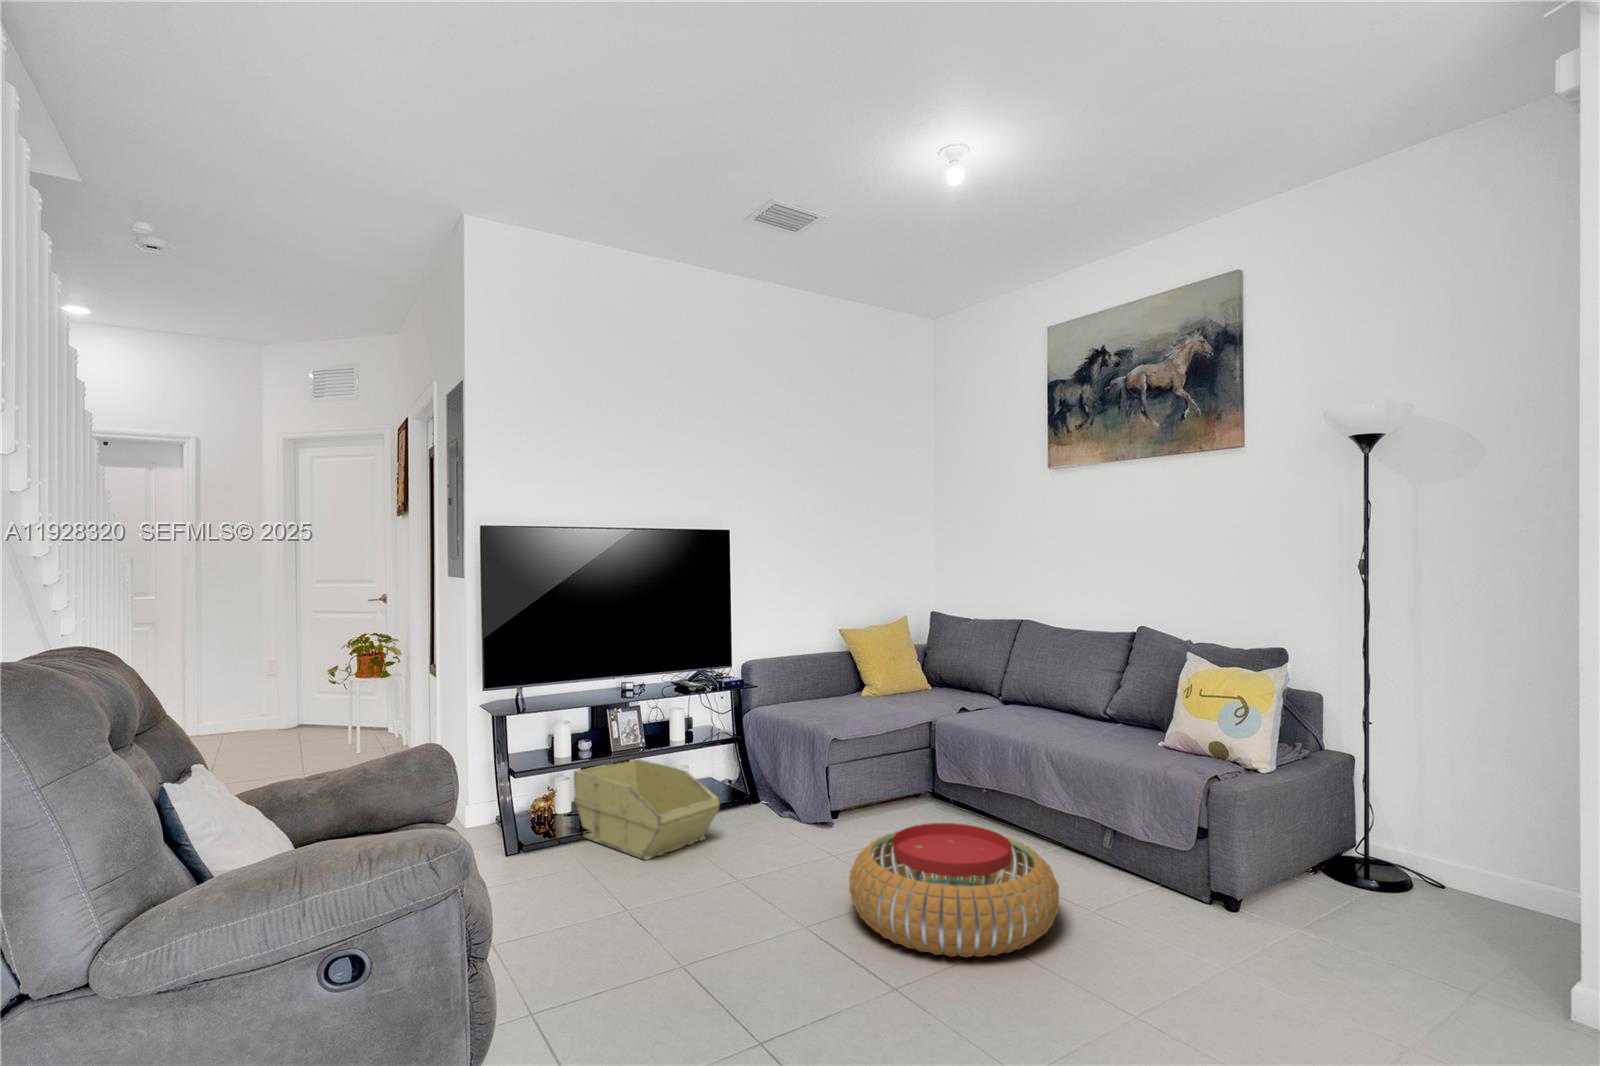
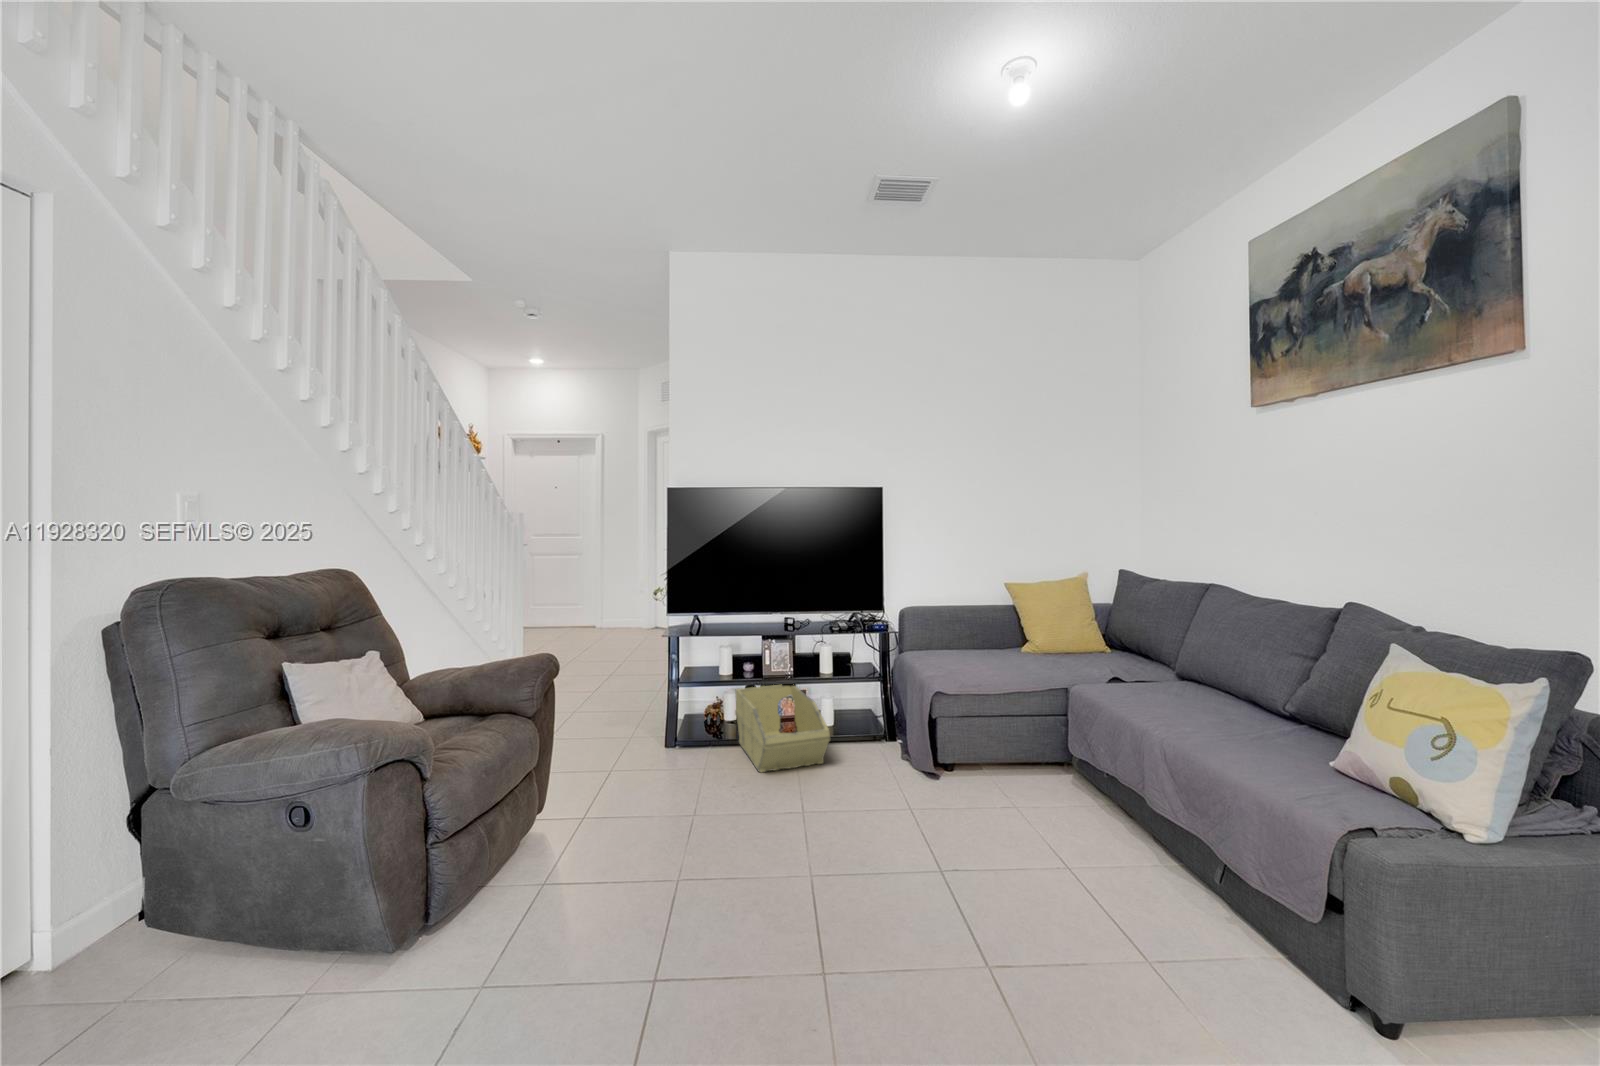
pouf: present [849,823,1059,958] -> none [848,796,1078,966]

